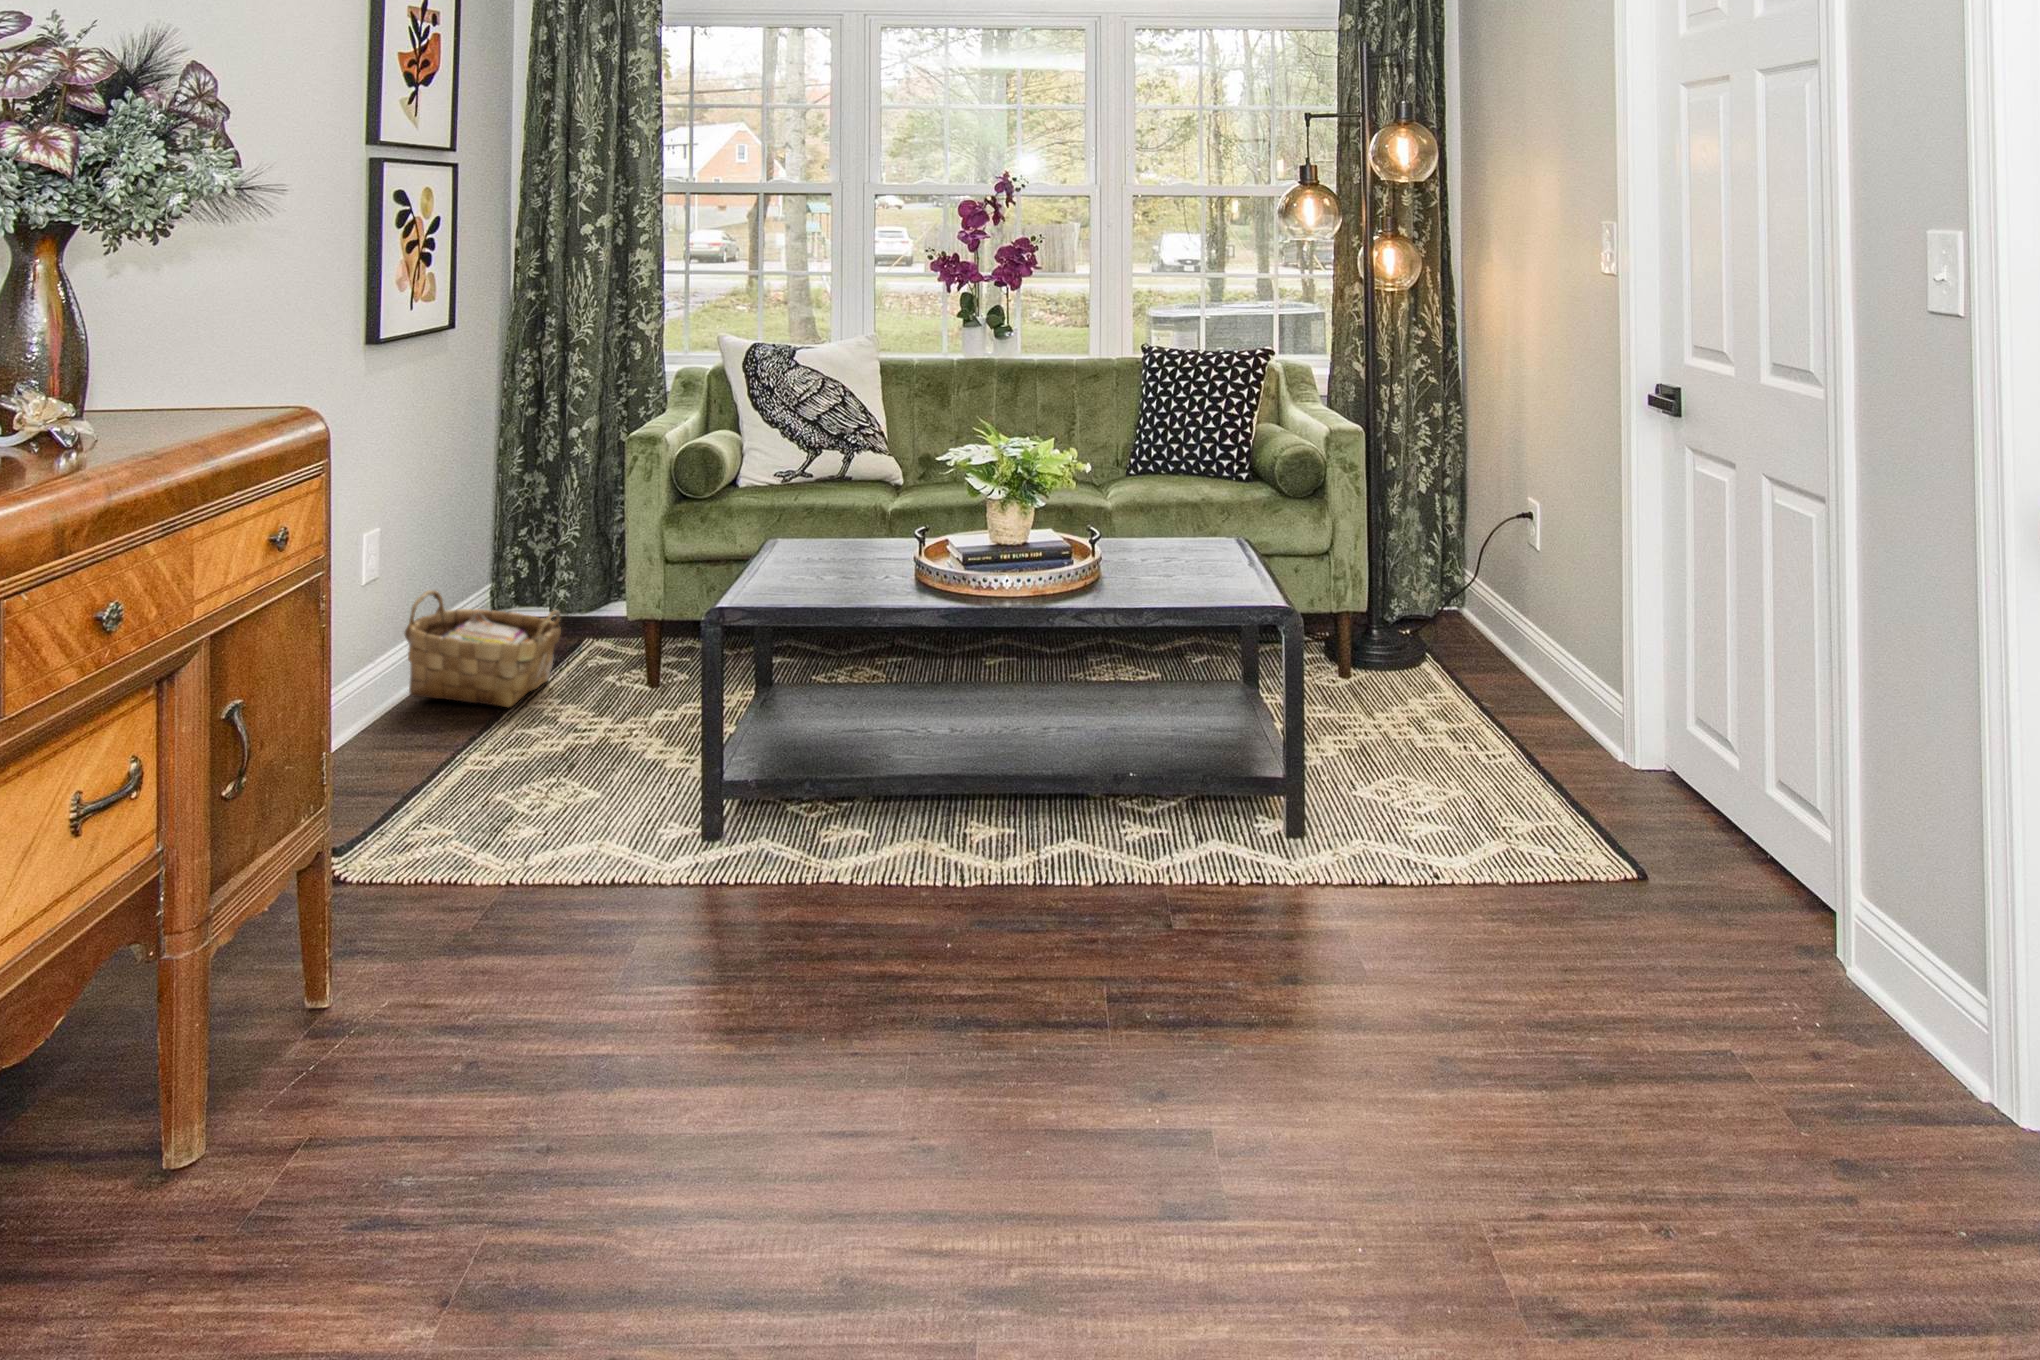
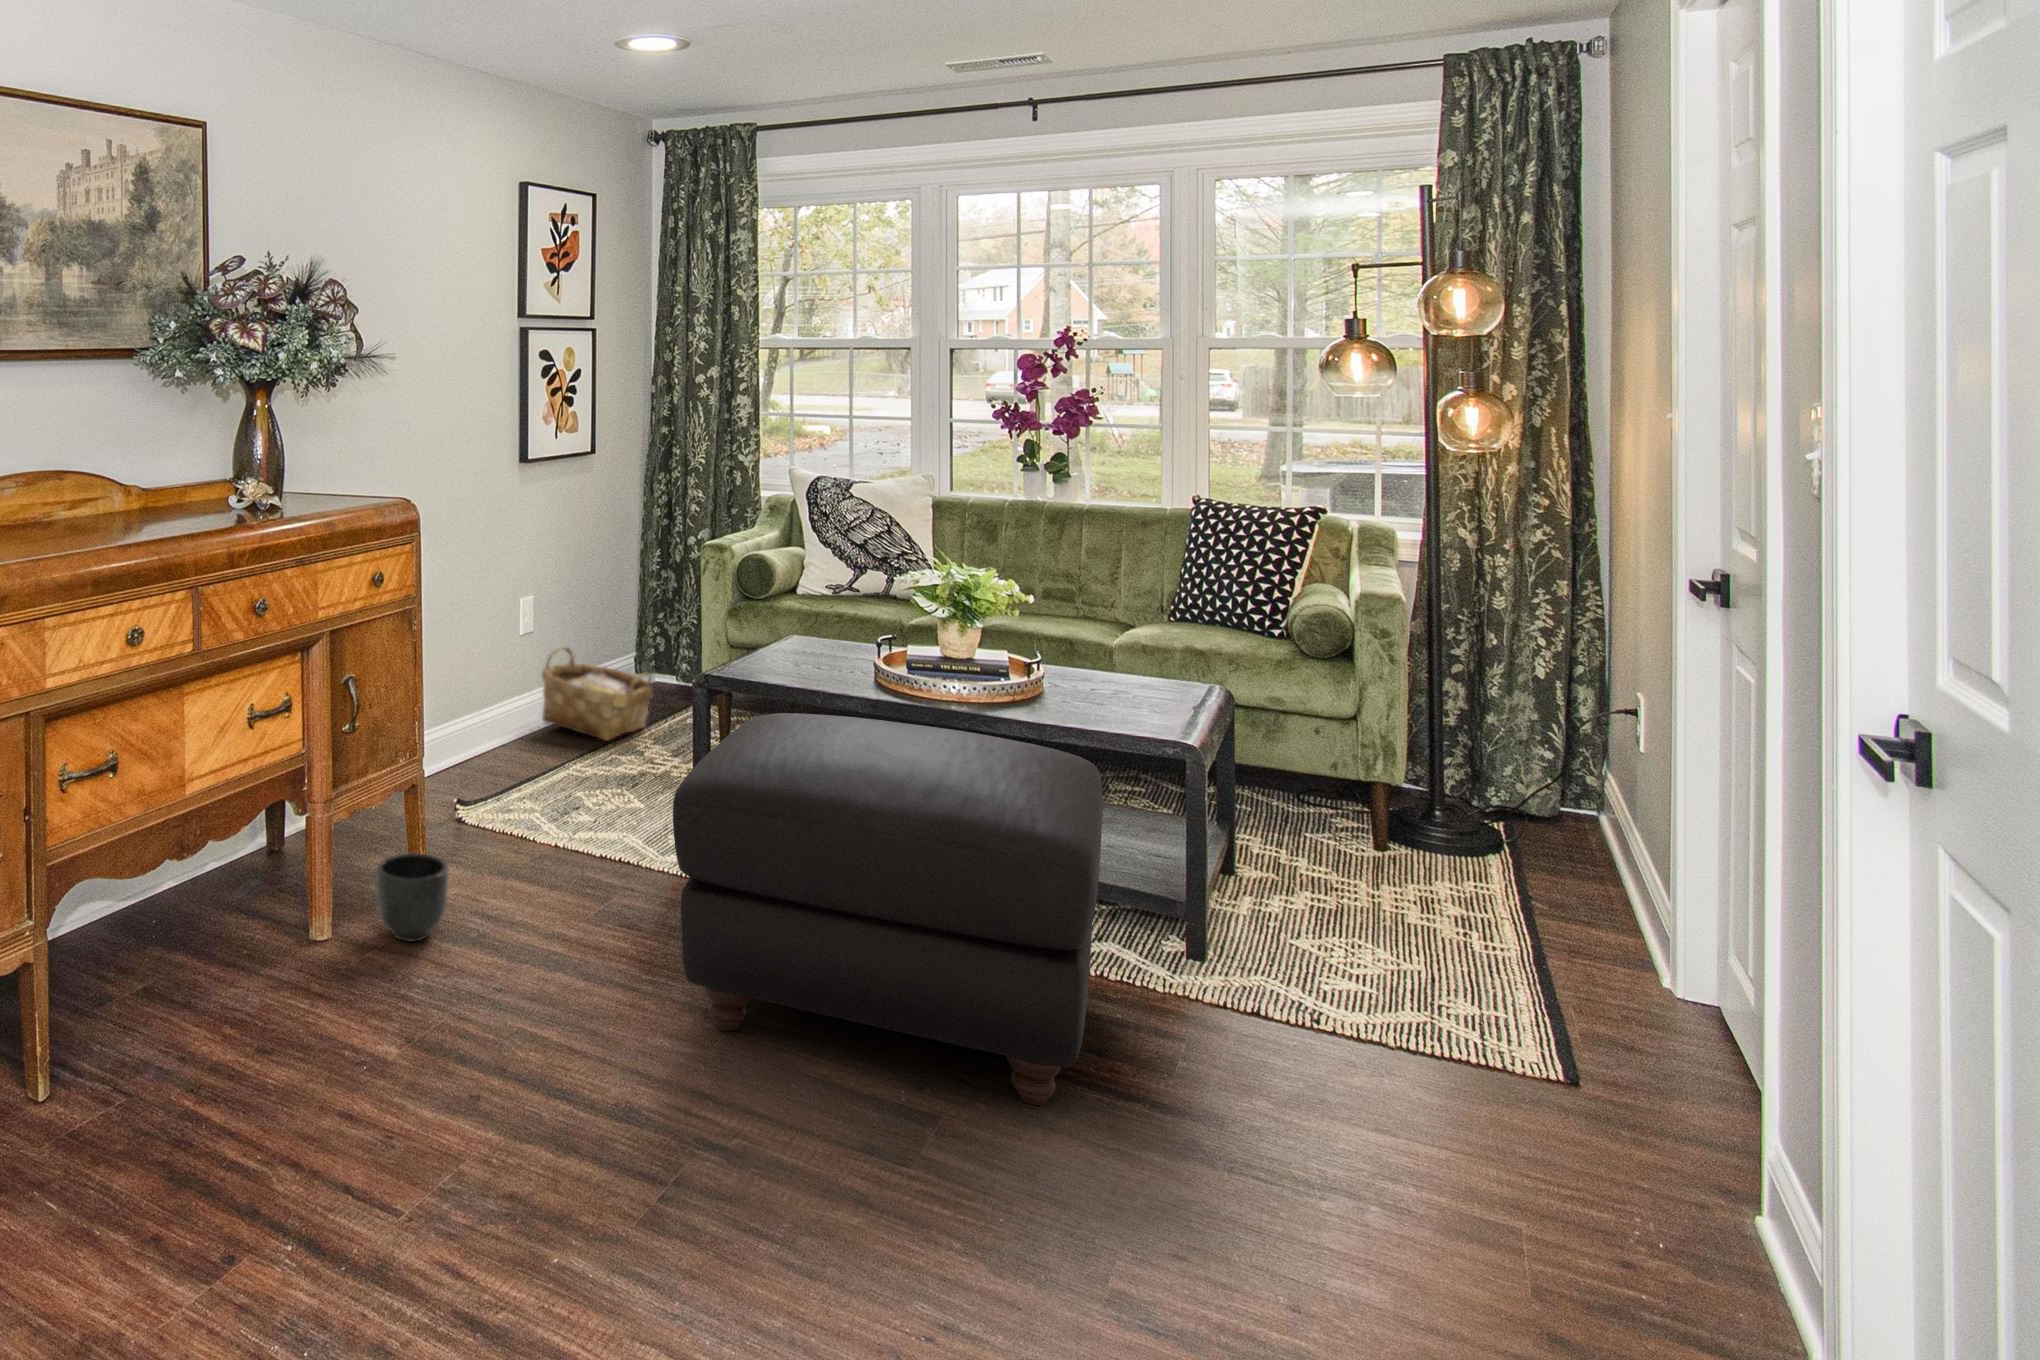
ottoman: none [822,642,1364,1095] -> present [673,713,1103,1105]
planter: none [306,949,427,1094] -> present [376,853,448,942]

